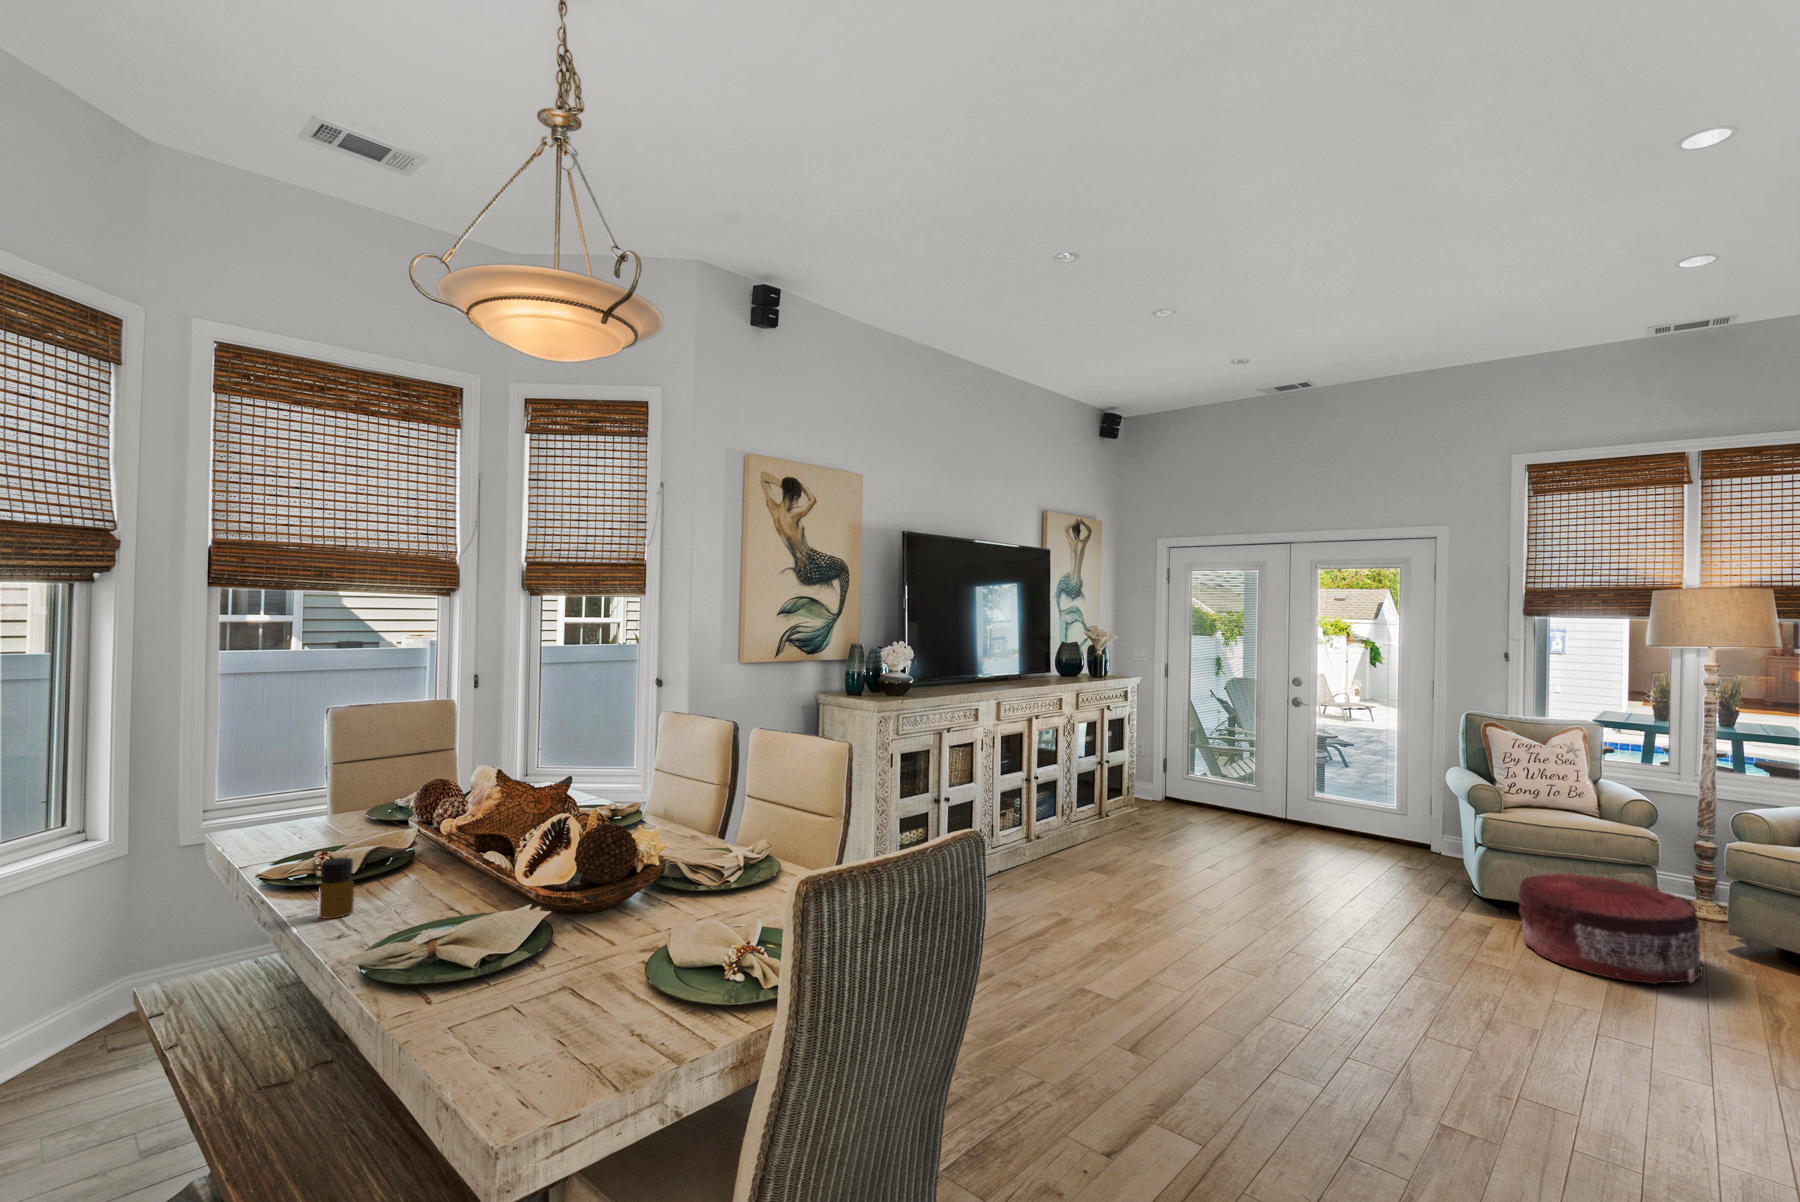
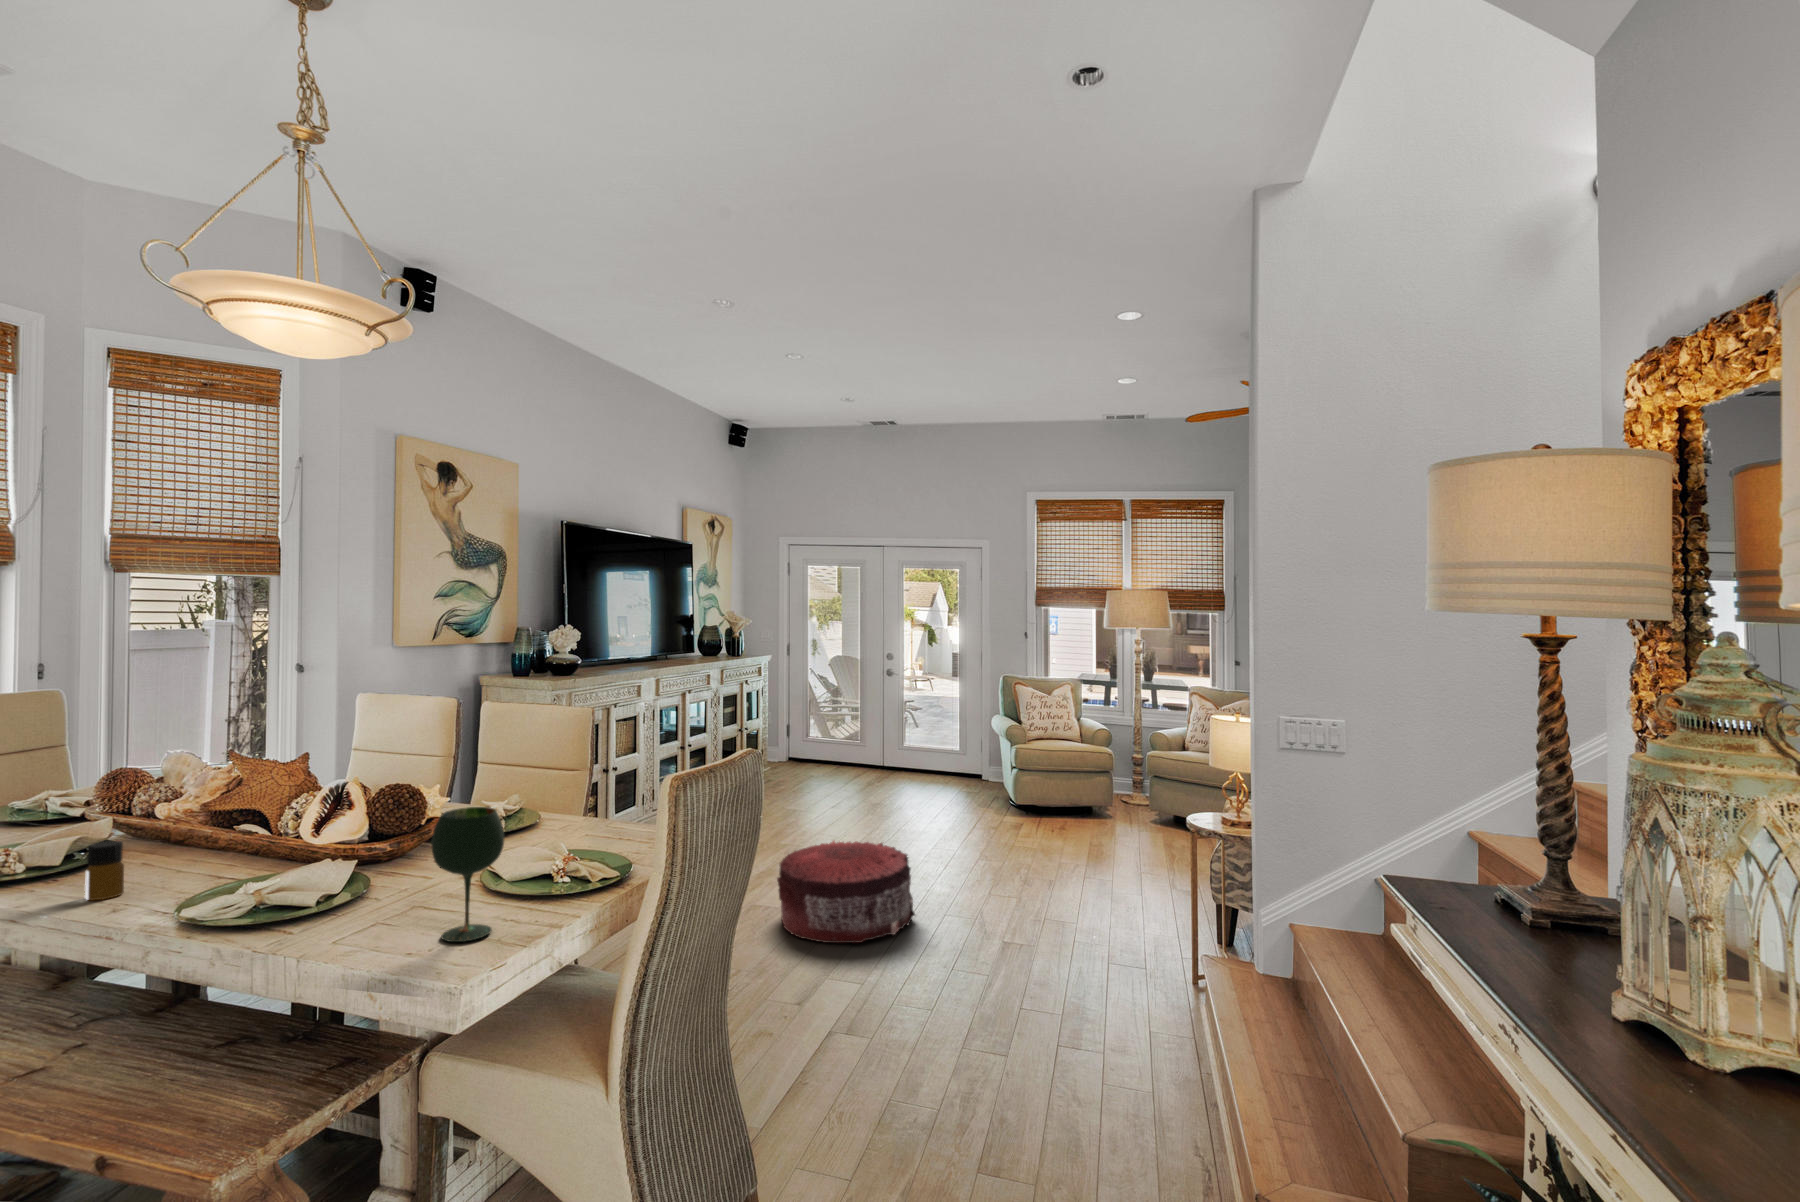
pouf: present [1519,872,1703,984] -> present [777,841,915,943]
wine glass: none [514,882,608,1070] -> present [431,807,504,942]

